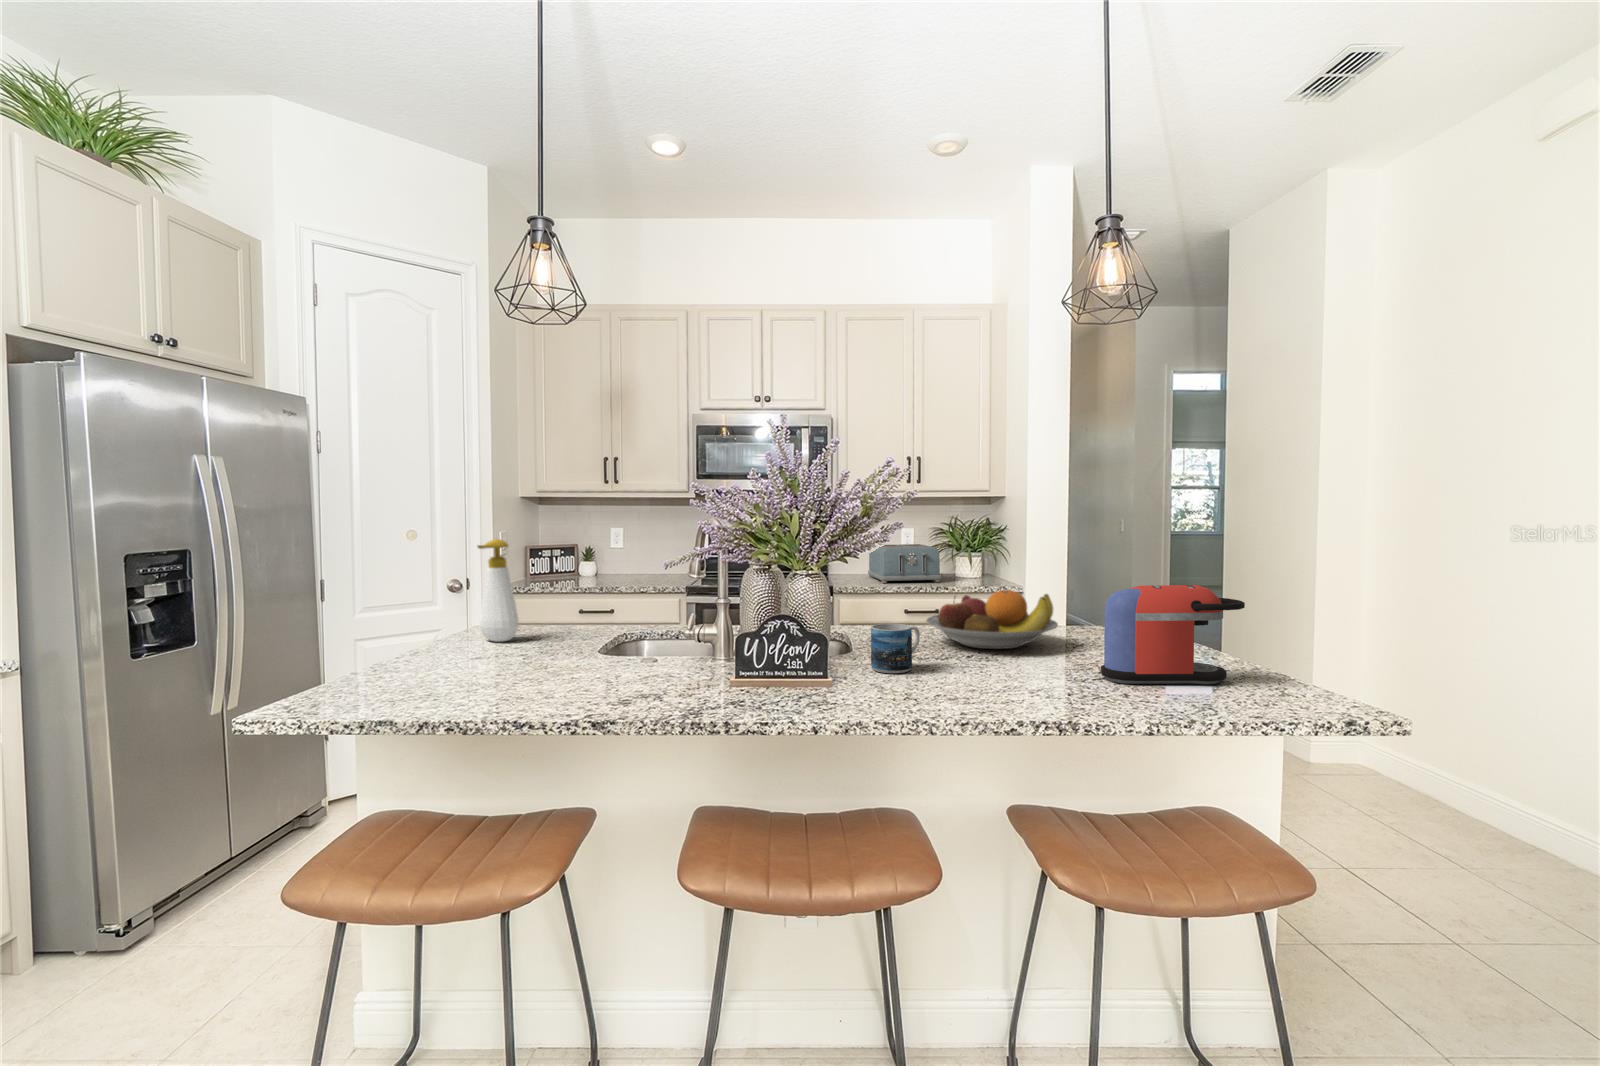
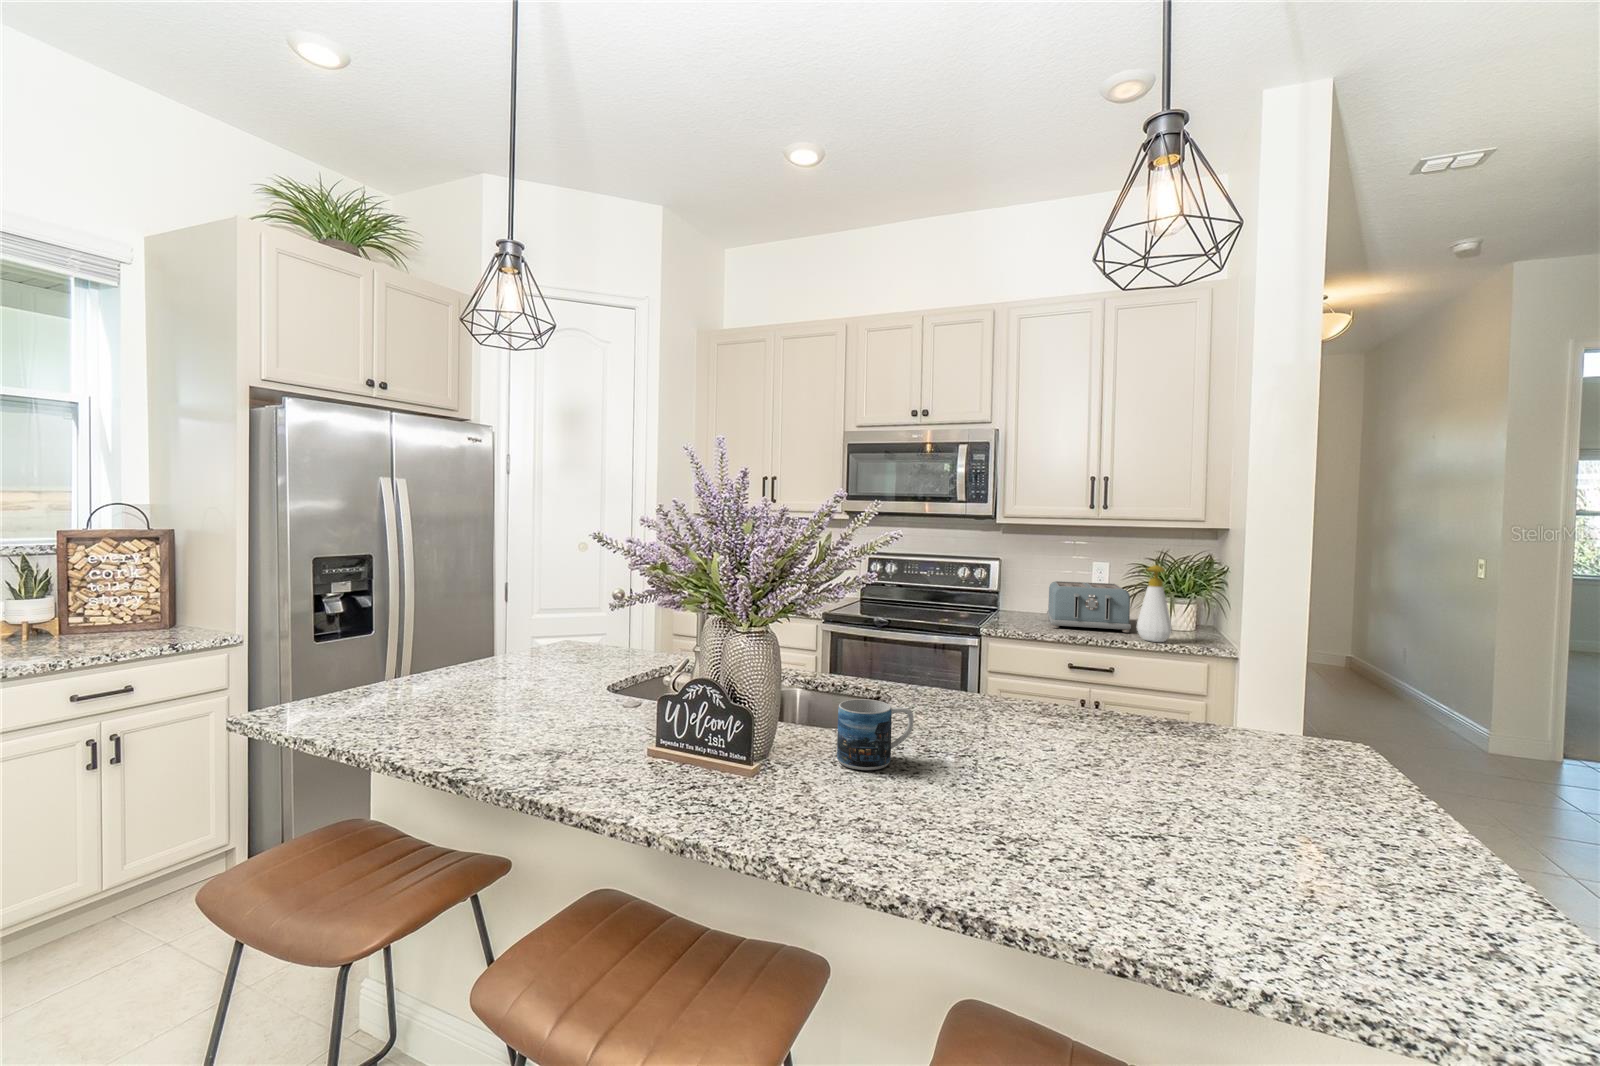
soap bottle: present [478,539,519,642] -> present [1137,565,1172,642]
coffee maker: present [1101,585,1245,684] -> none [1147,697,1423,888]
fruit bowl: present [926,590,1058,649] -> none [968,667,1156,753]

